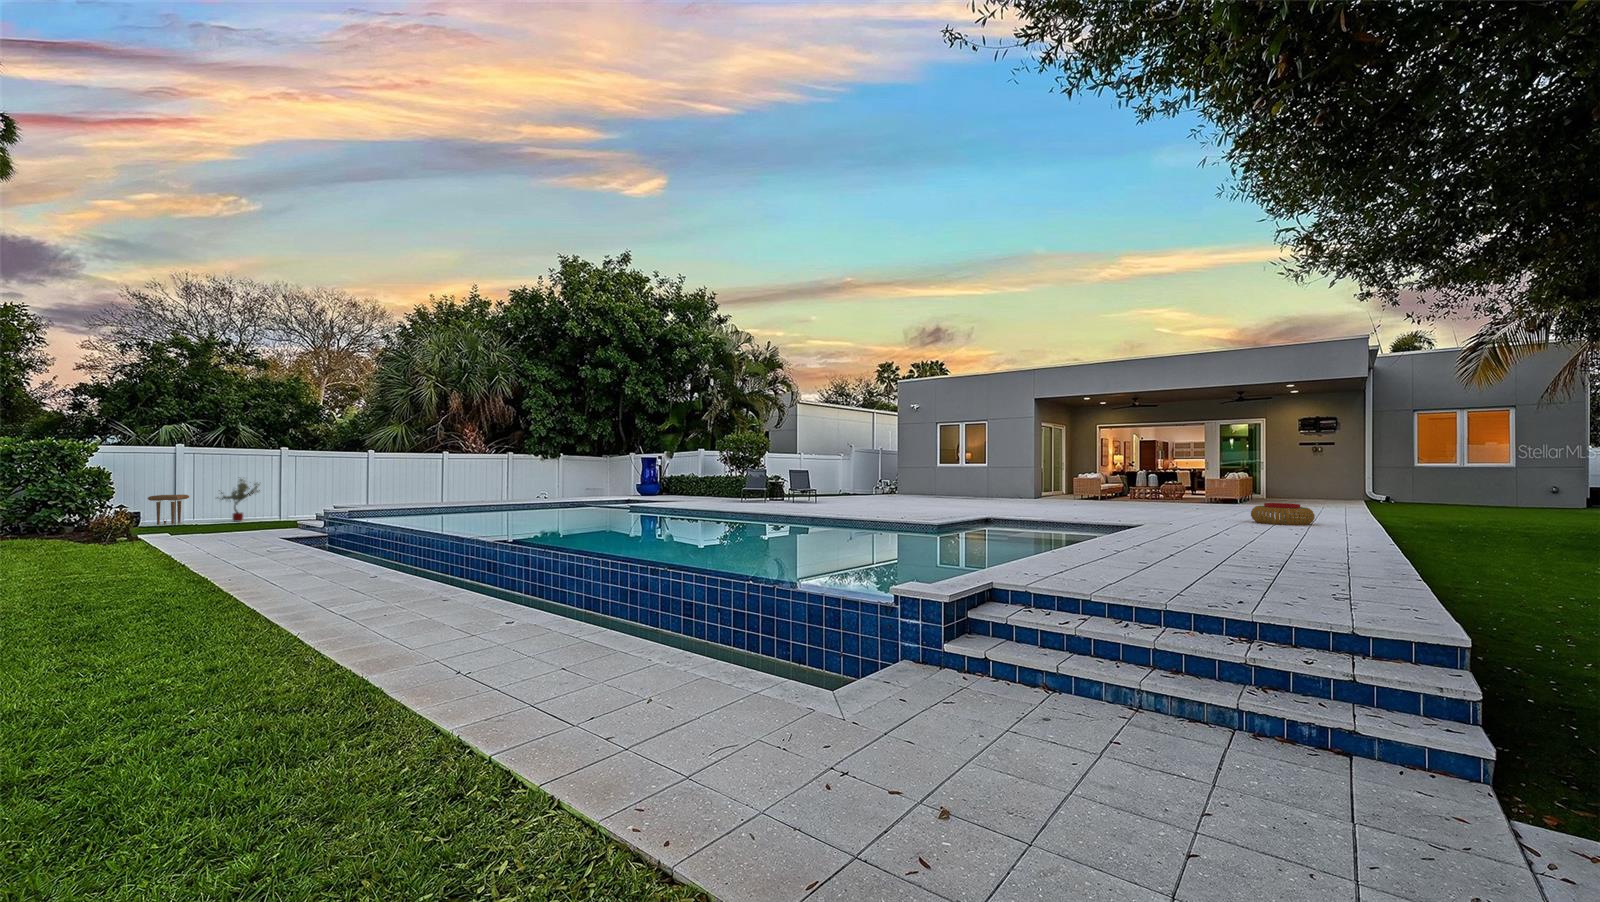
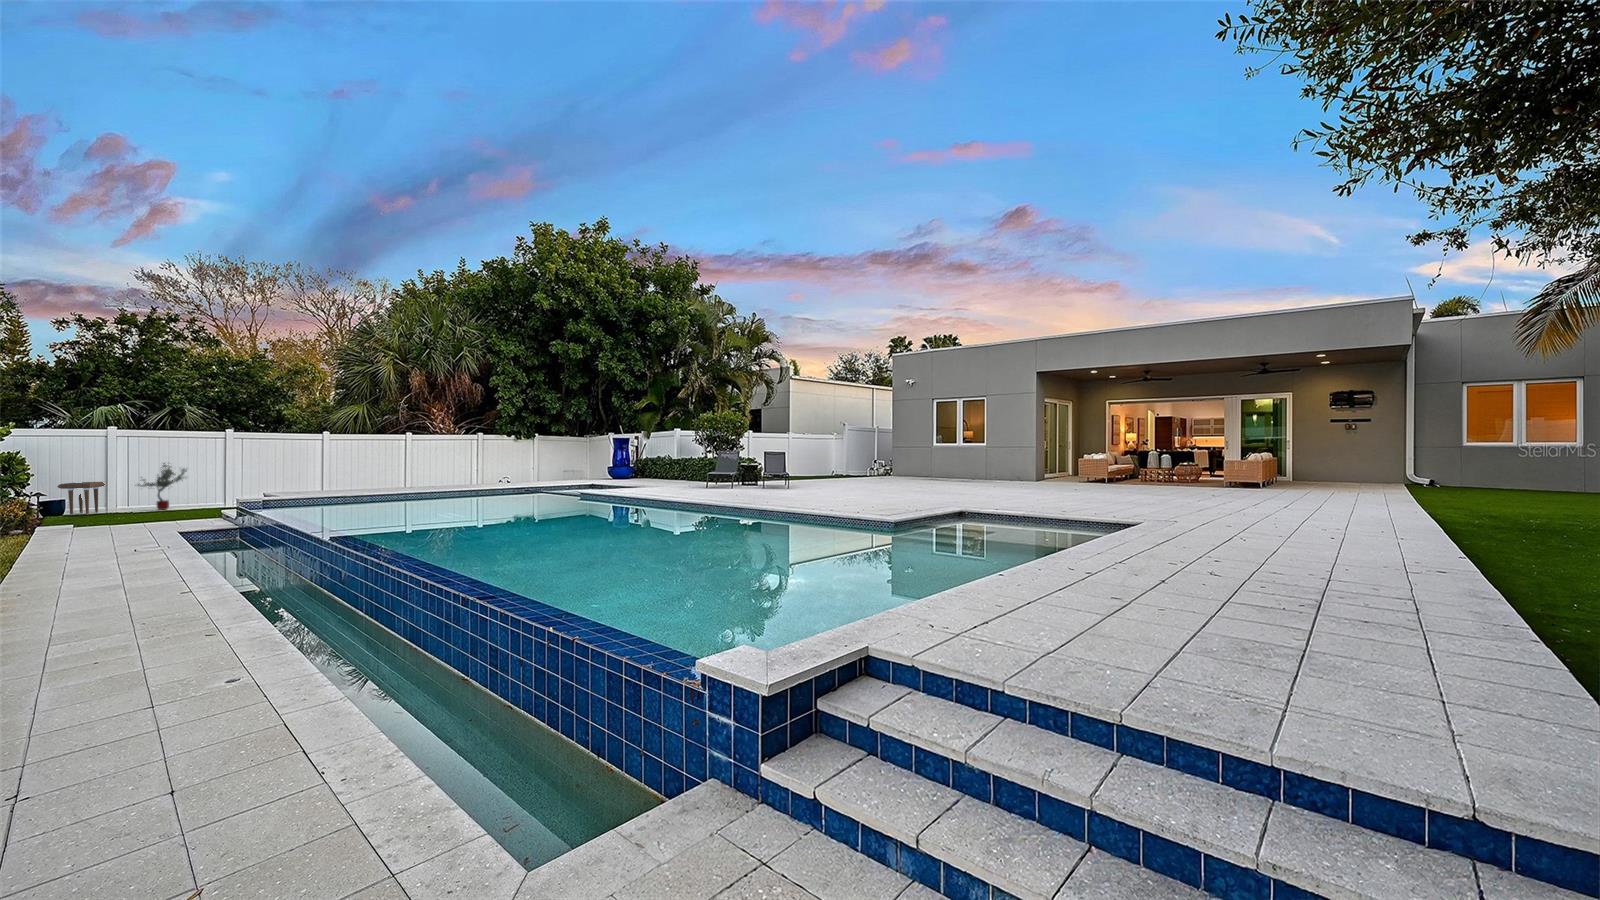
pouf: present [1251,503,1315,525] -> none [1273,494,1352,522]

